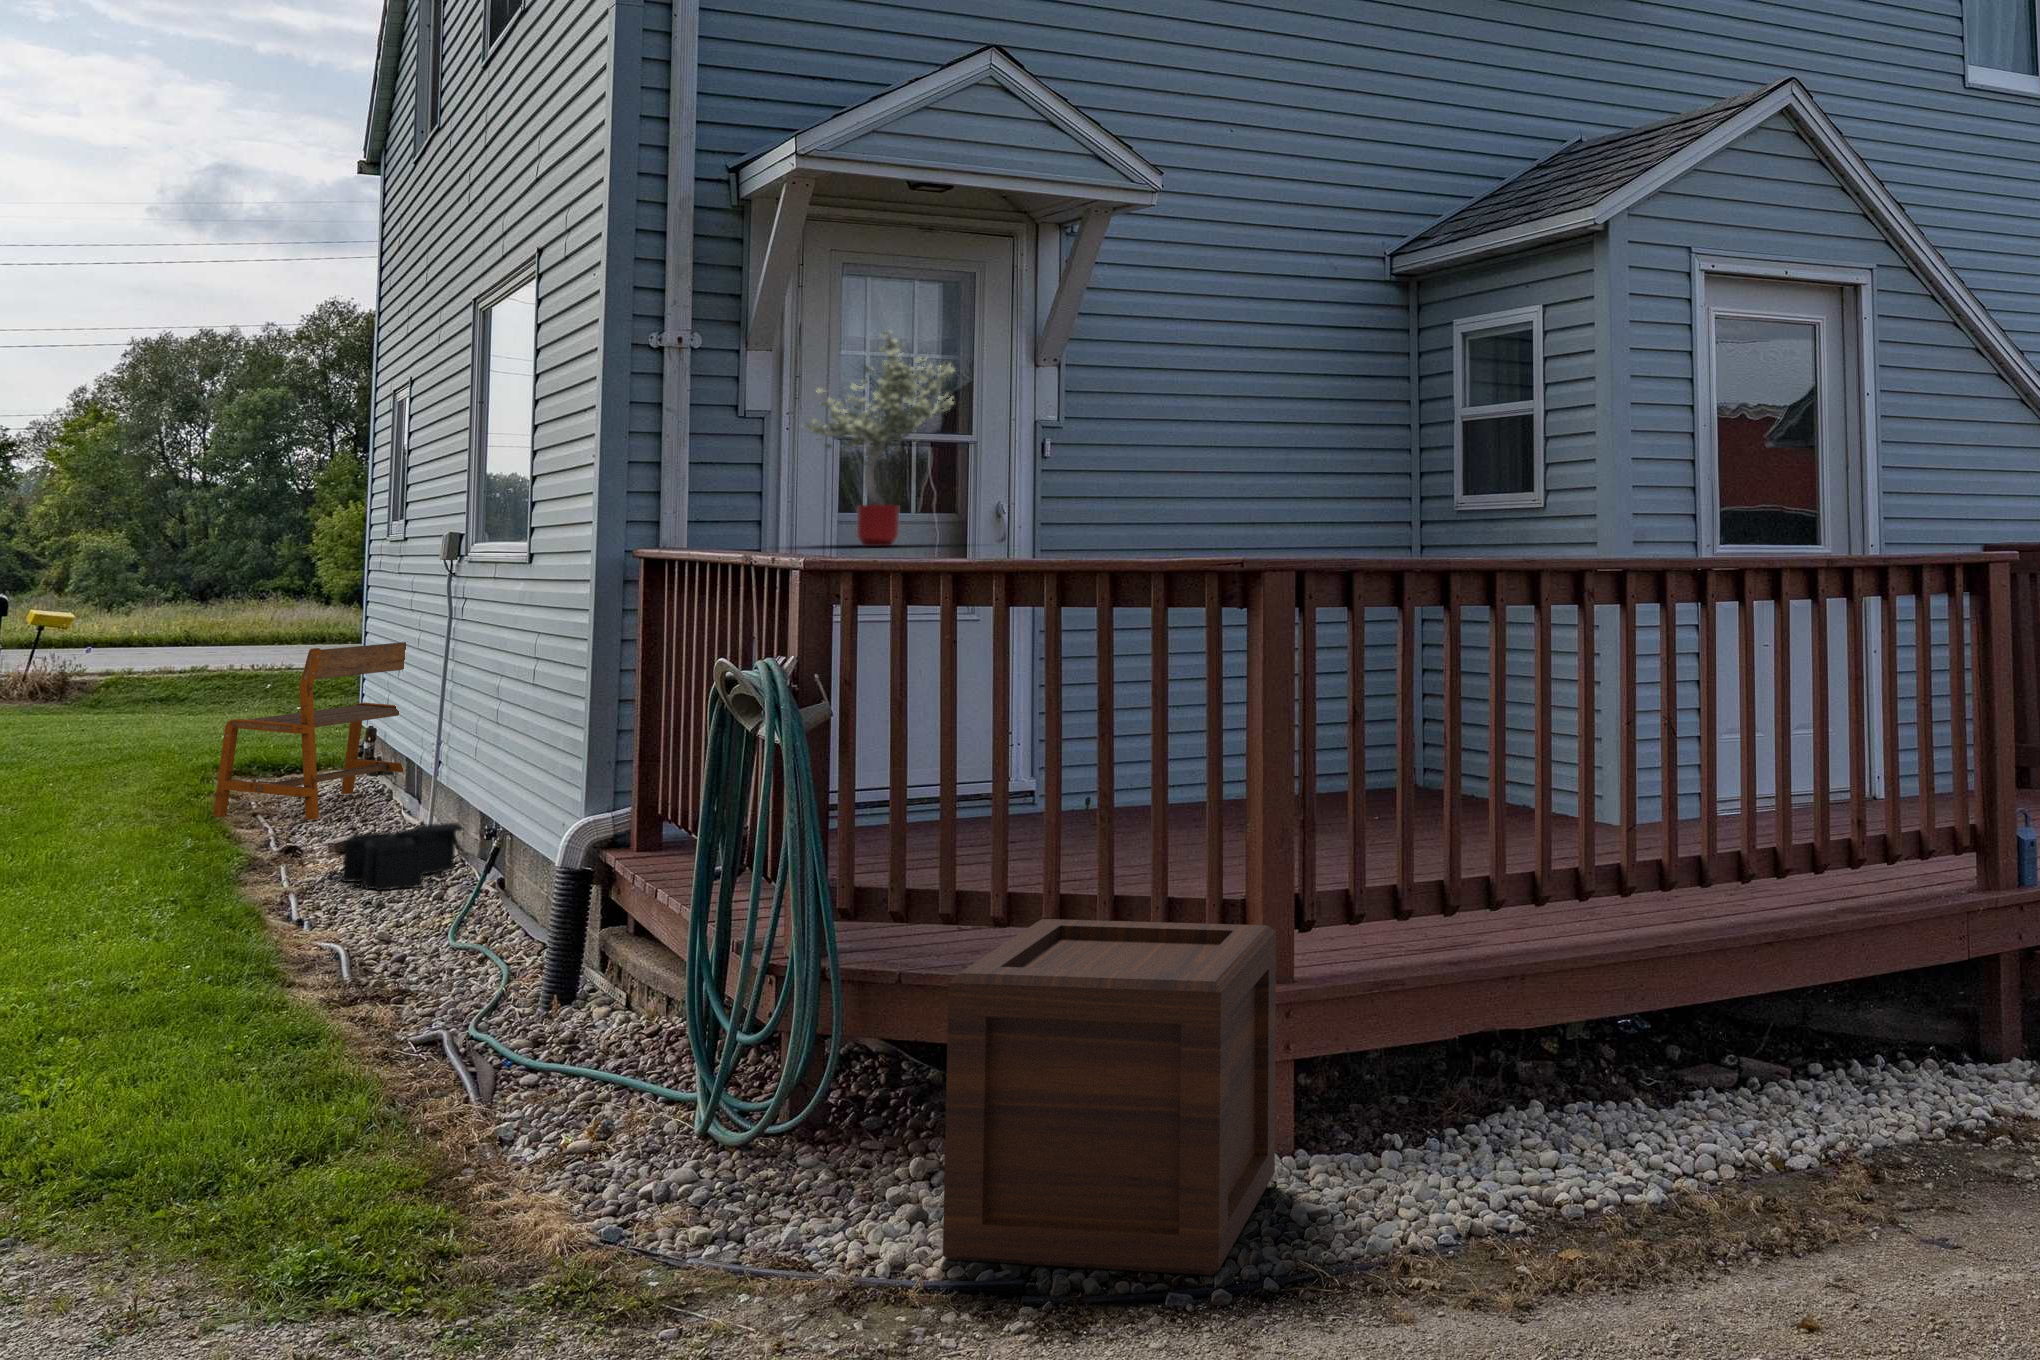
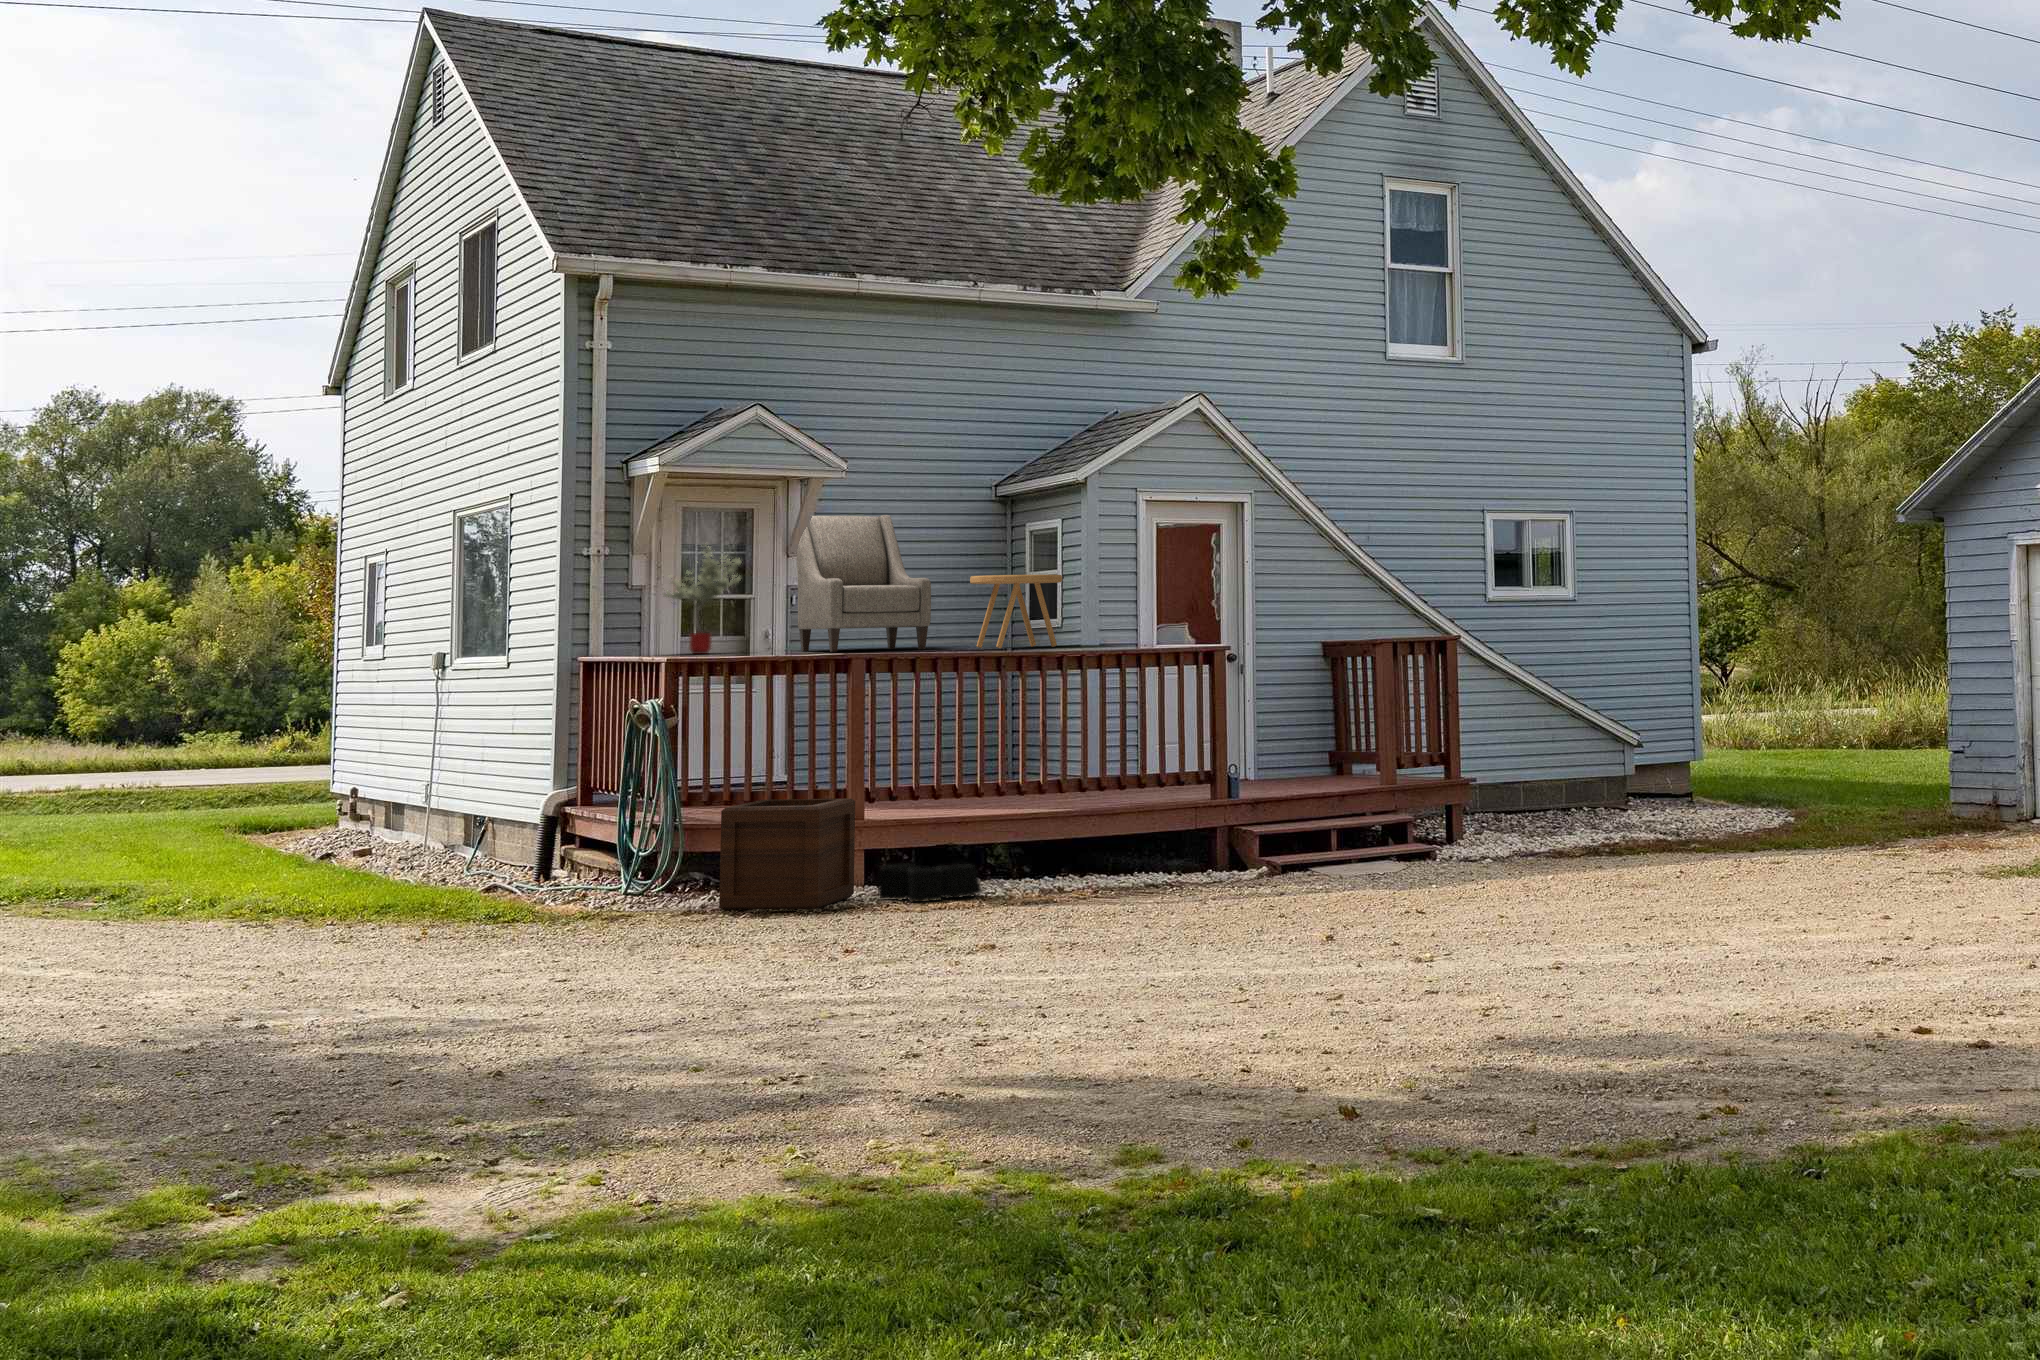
chair: none [1046,286,1315,547] -> present [797,515,931,652]
side table: none [1383,403,1556,547] -> present [970,575,1062,648]
bench: present [213,642,406,820] -> none [267,722,401,839]
storage bin: present [342,823,463,891] -> present [878,863,982,902]

